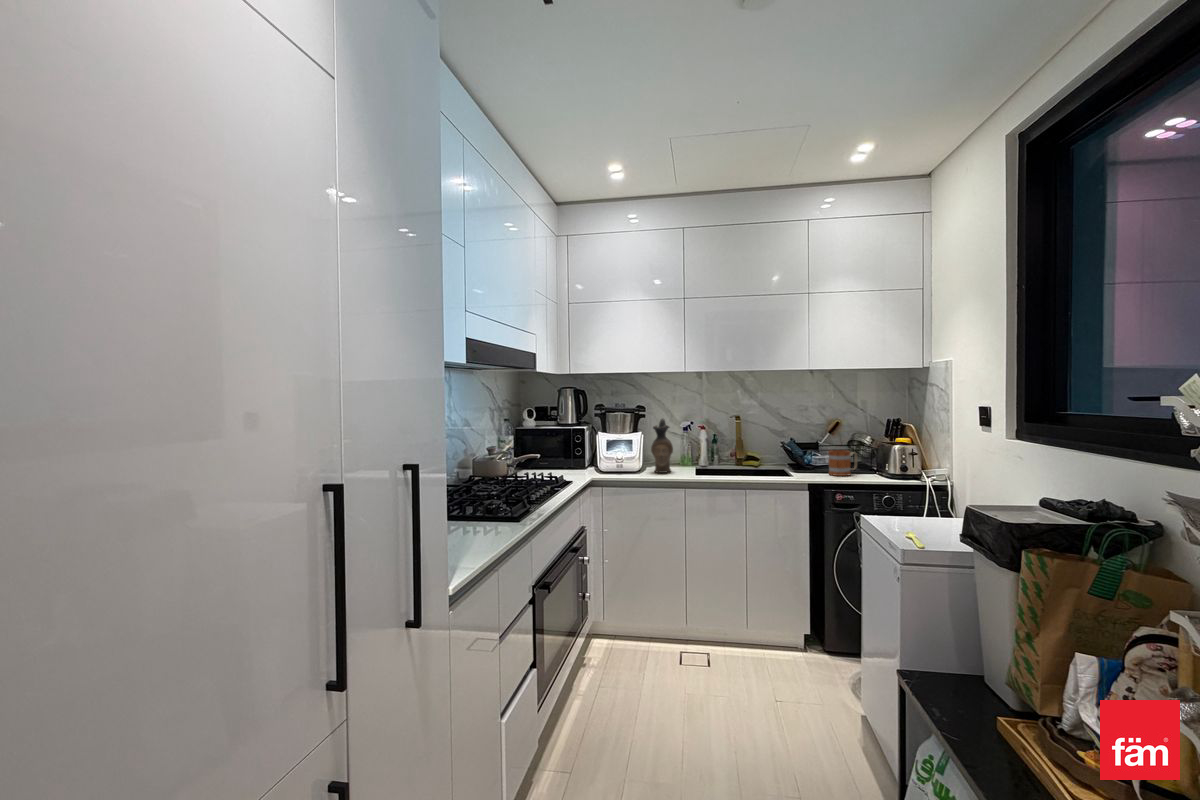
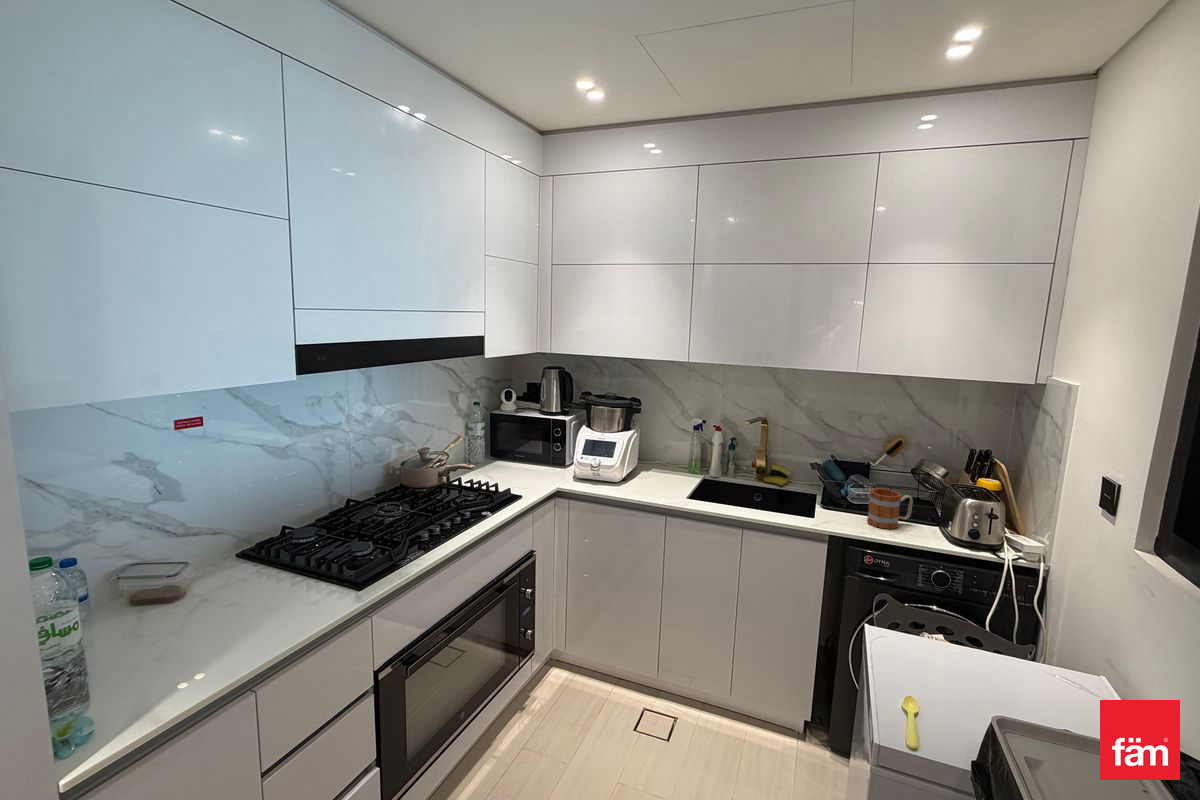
ceramic pitcher: present [651,419,673,473] -> none [641,416,669,485]

